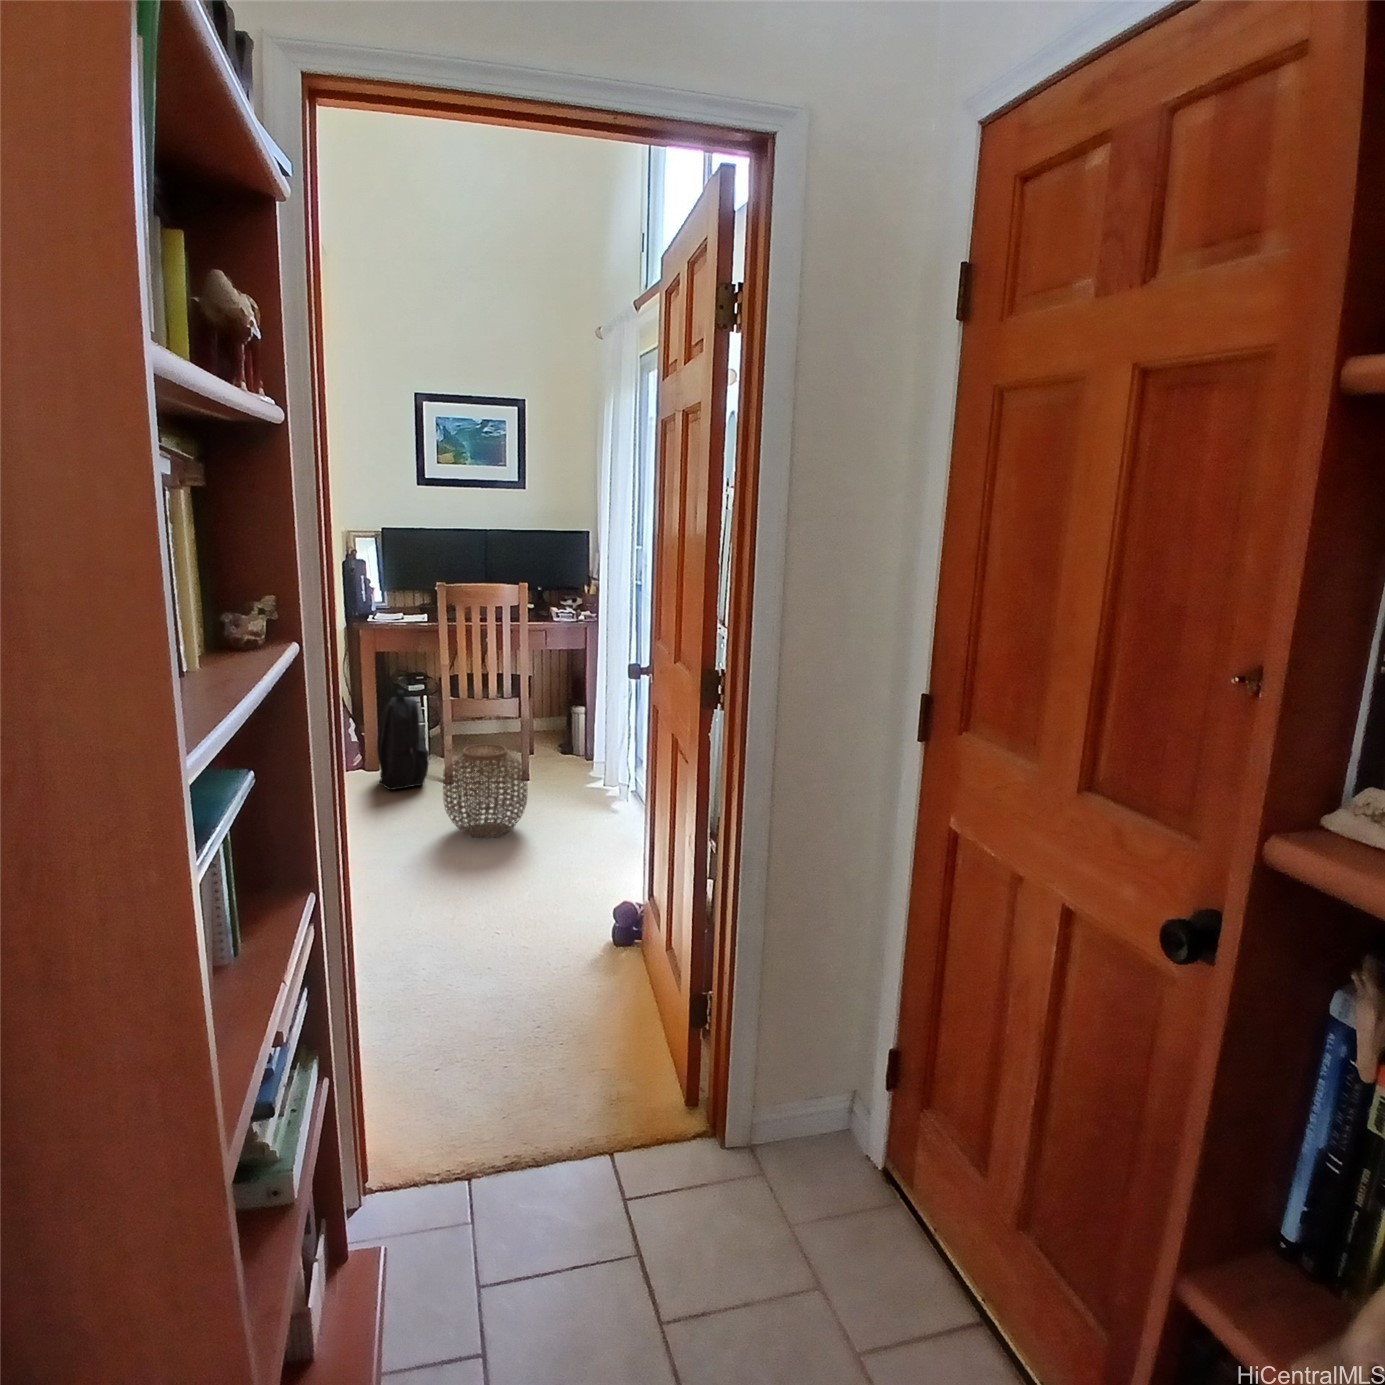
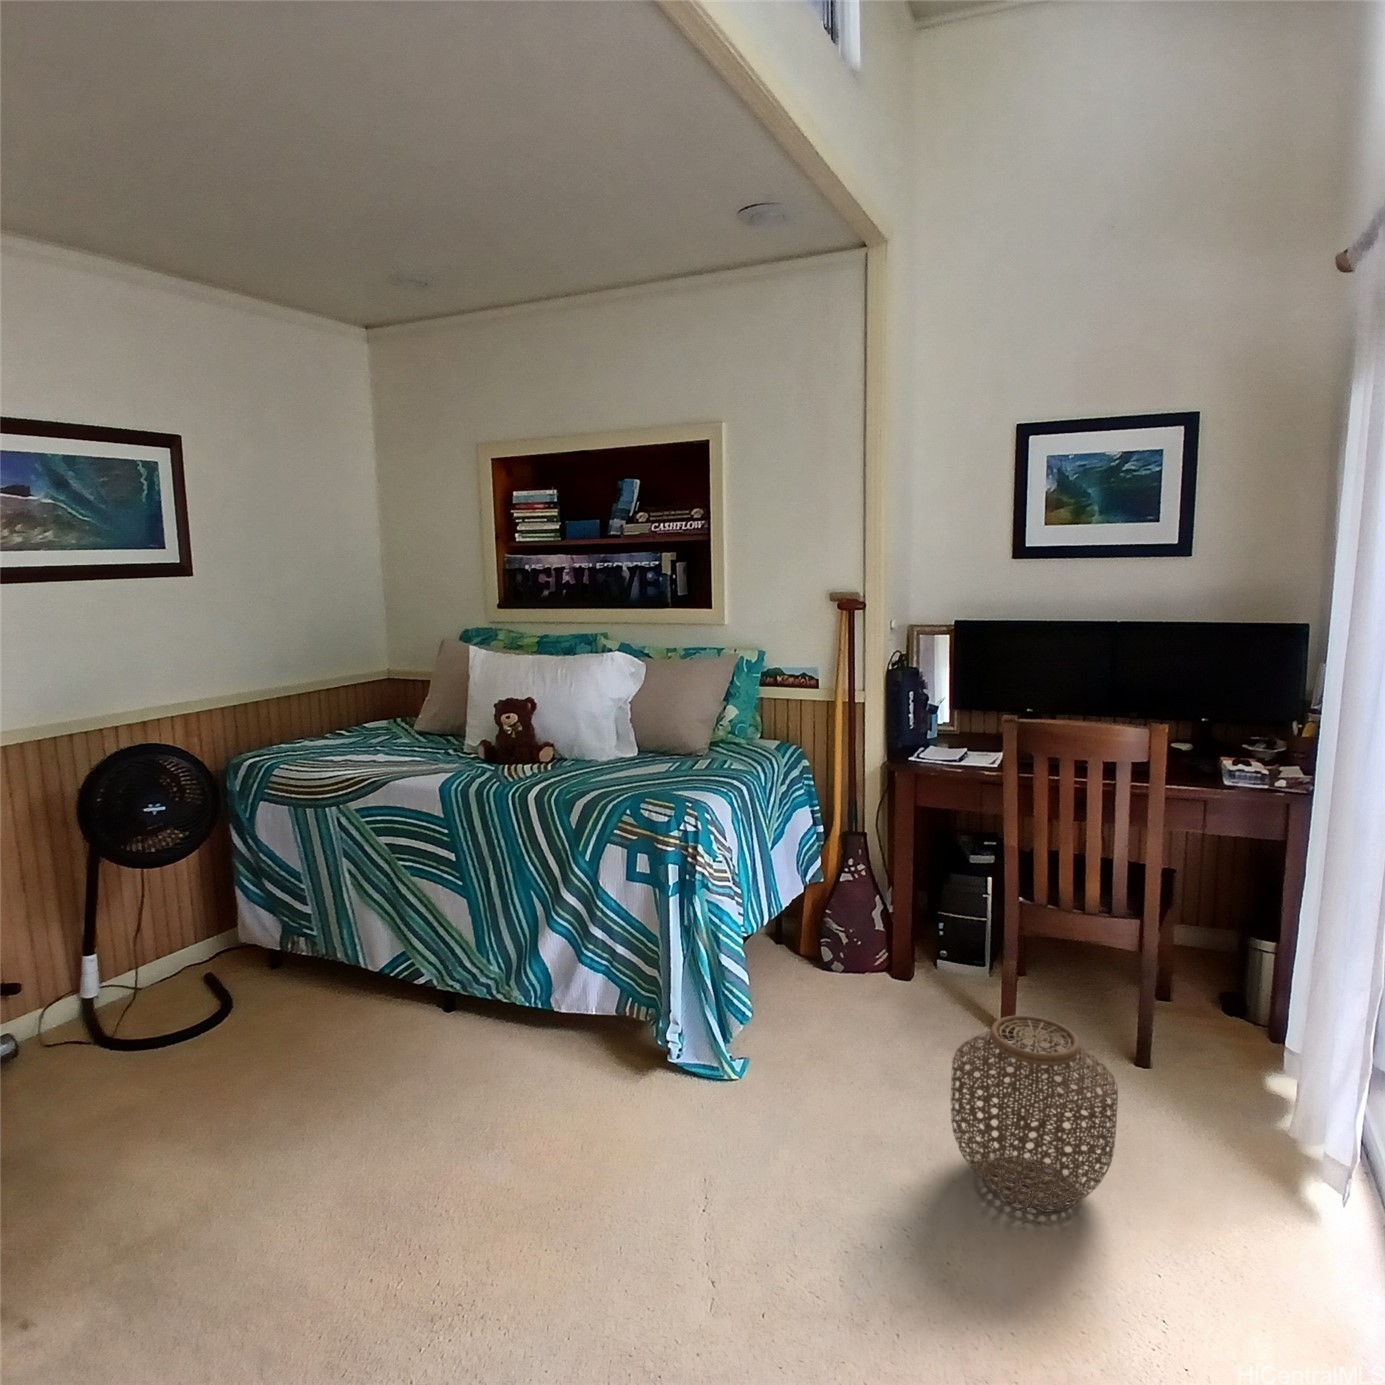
backpack: present [377,690,429,790] -> none [891,870,971,1029]

